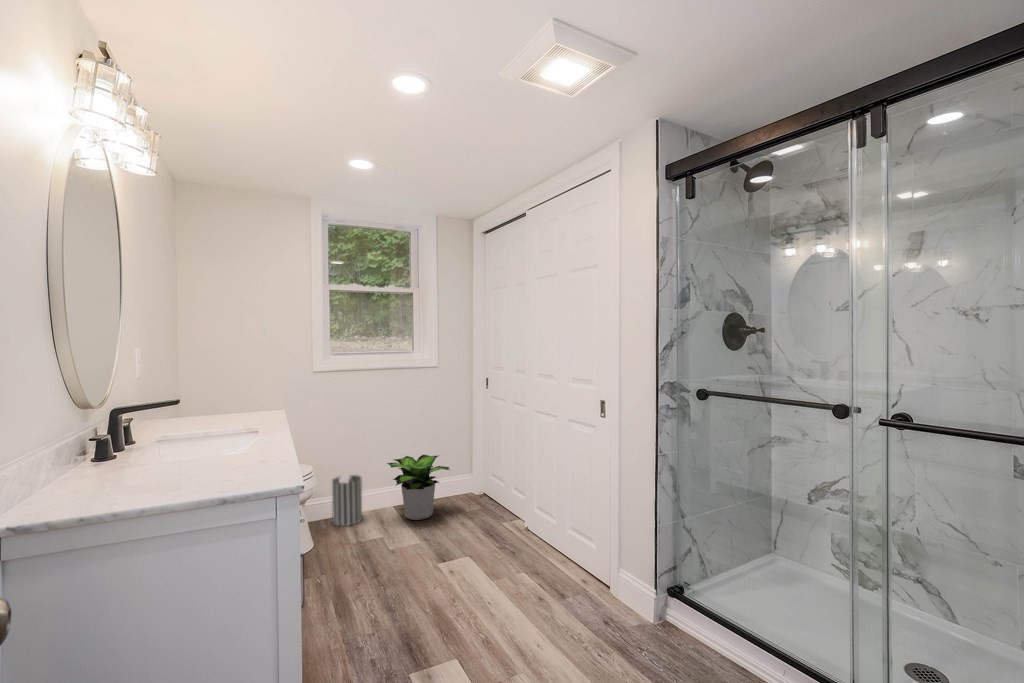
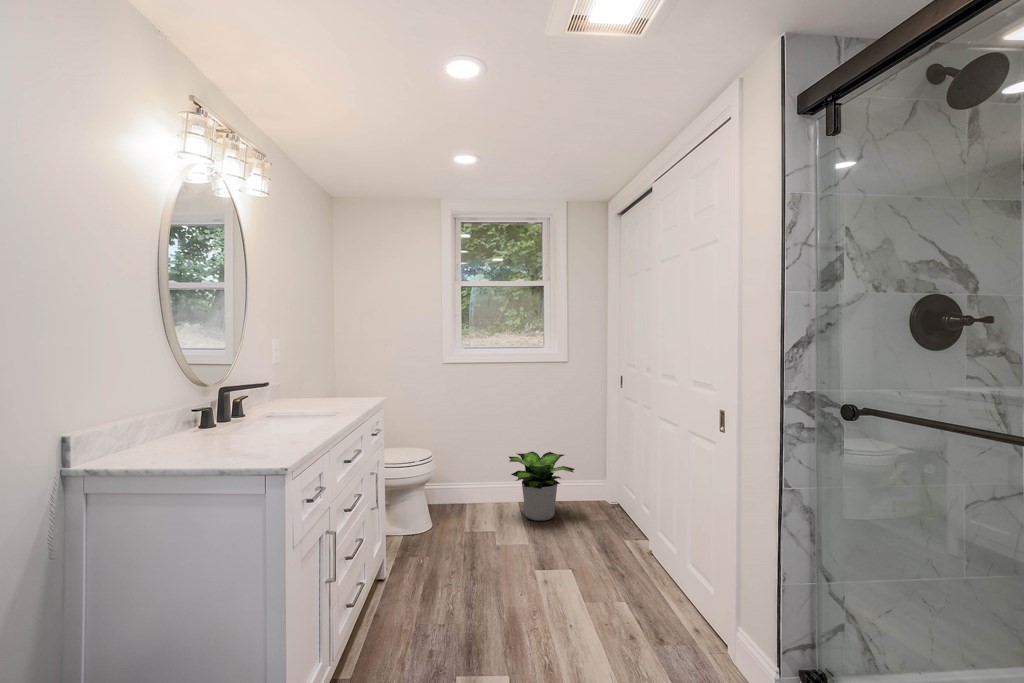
wastebasket: present [332,475,362,526] -> none [456,464,485,515]

